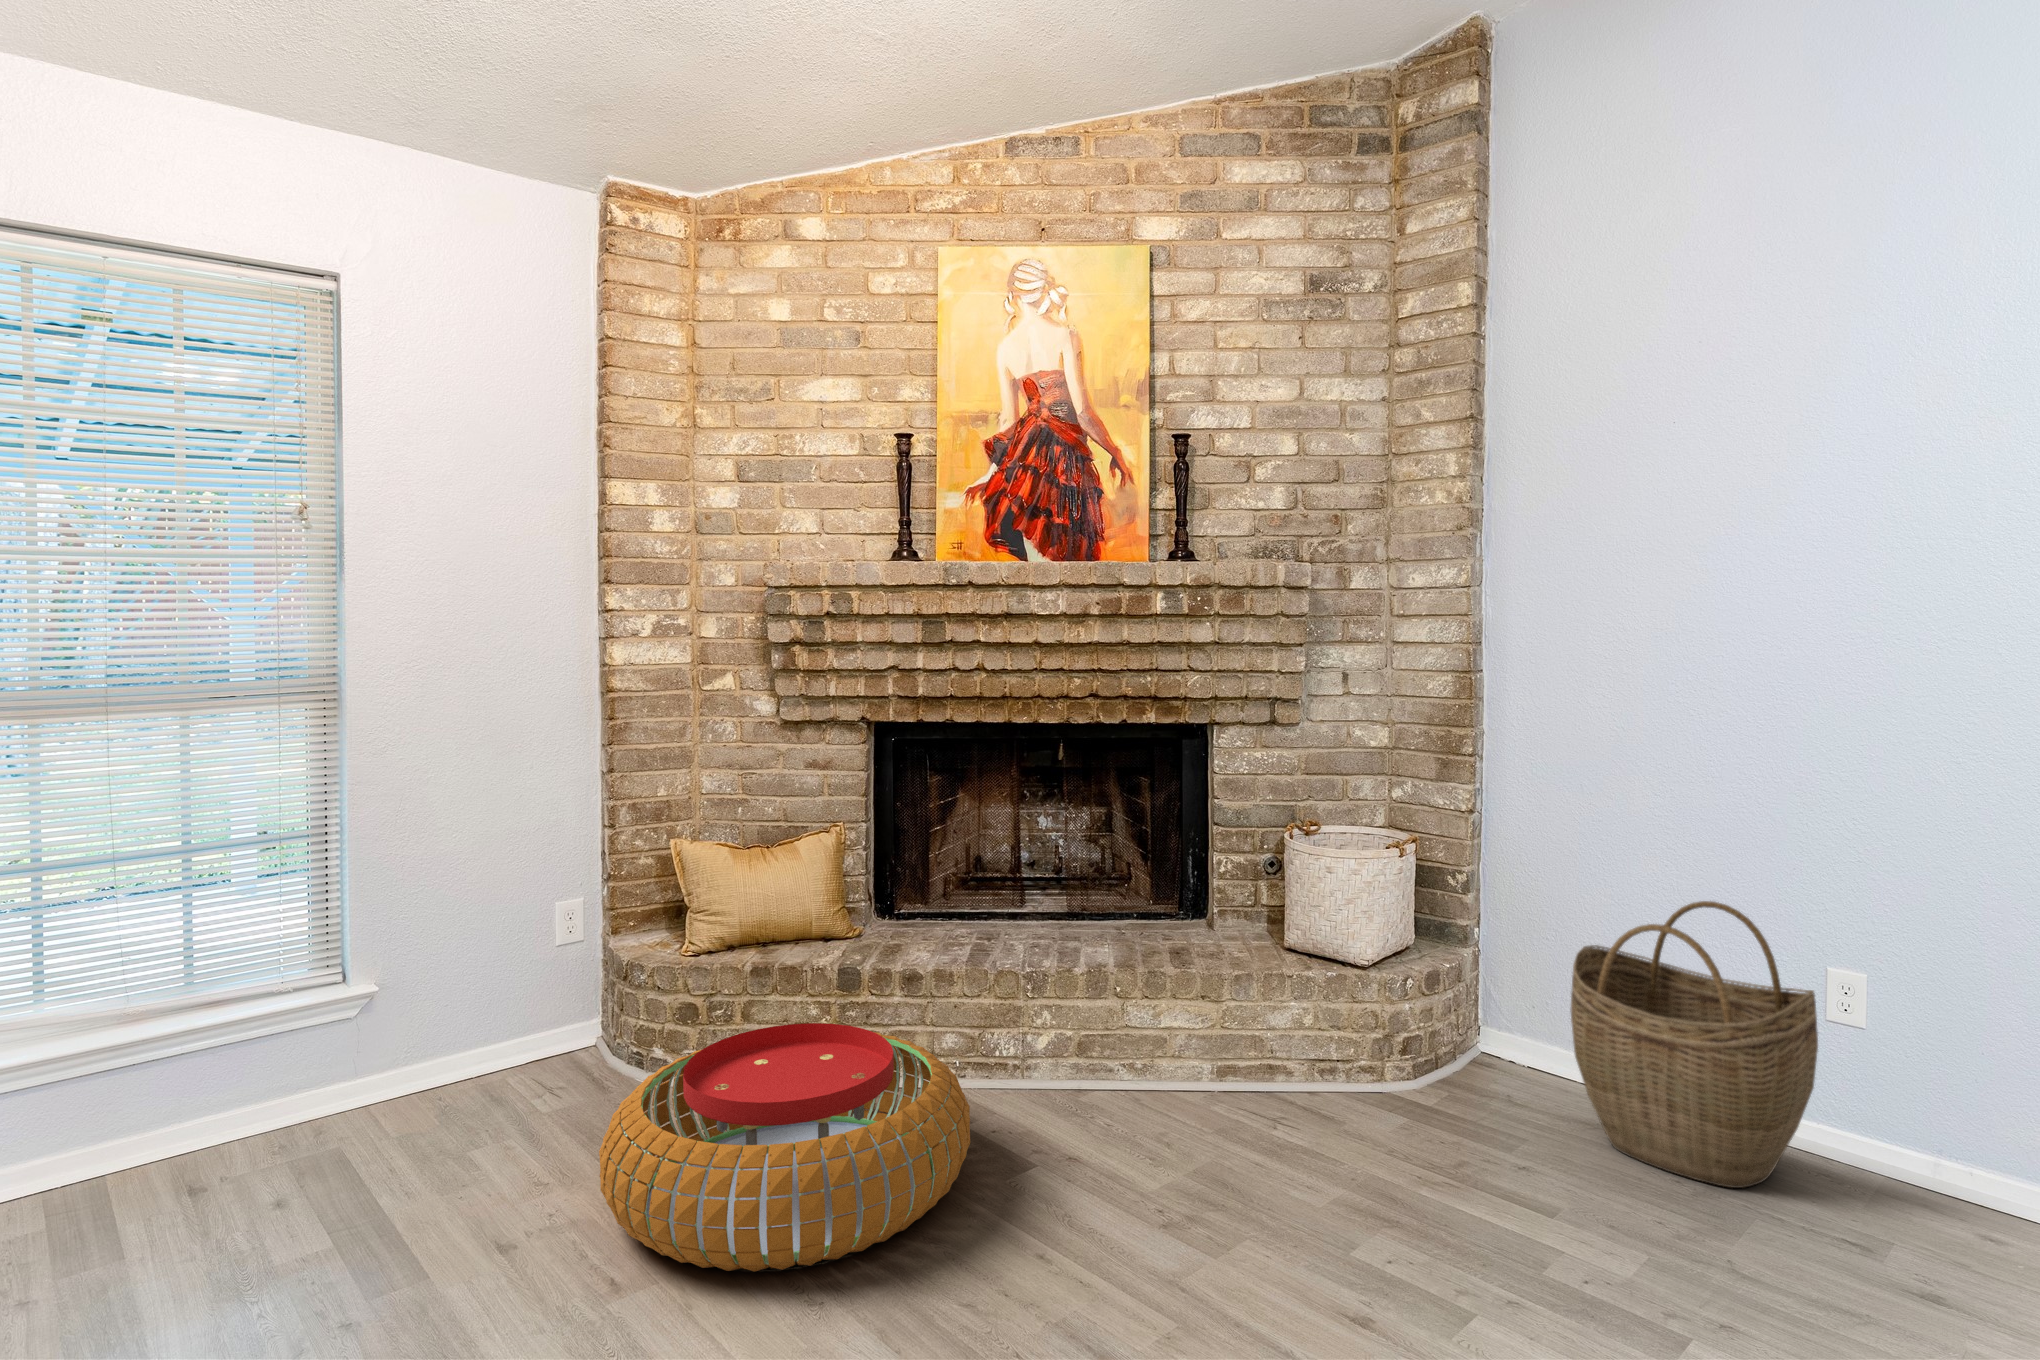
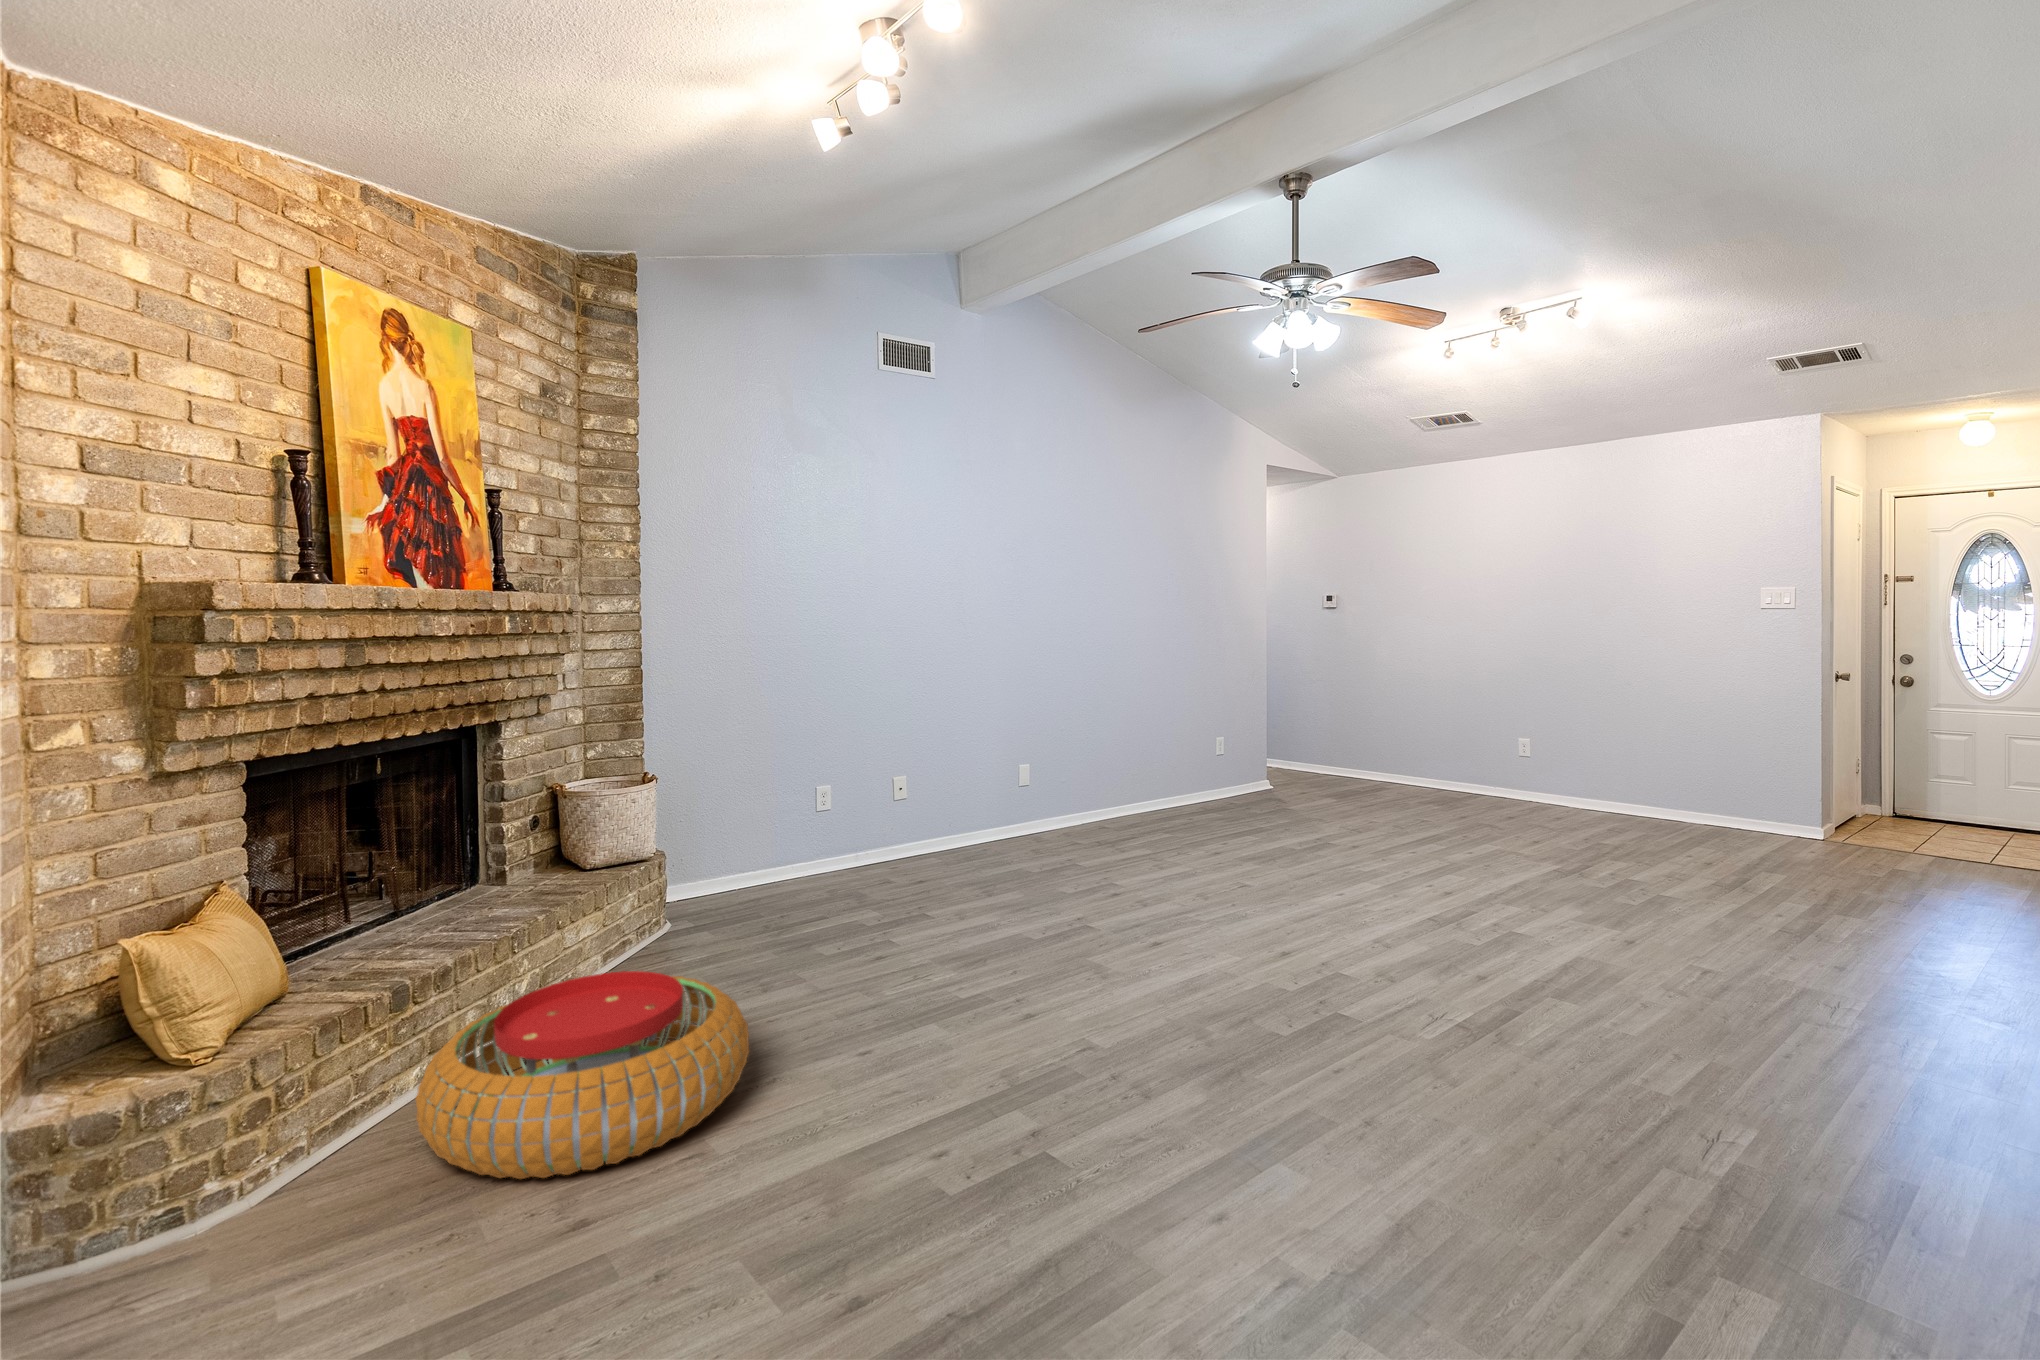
woven basket: present [1571,901,1818,1188] -> none [744,768,852,898]

